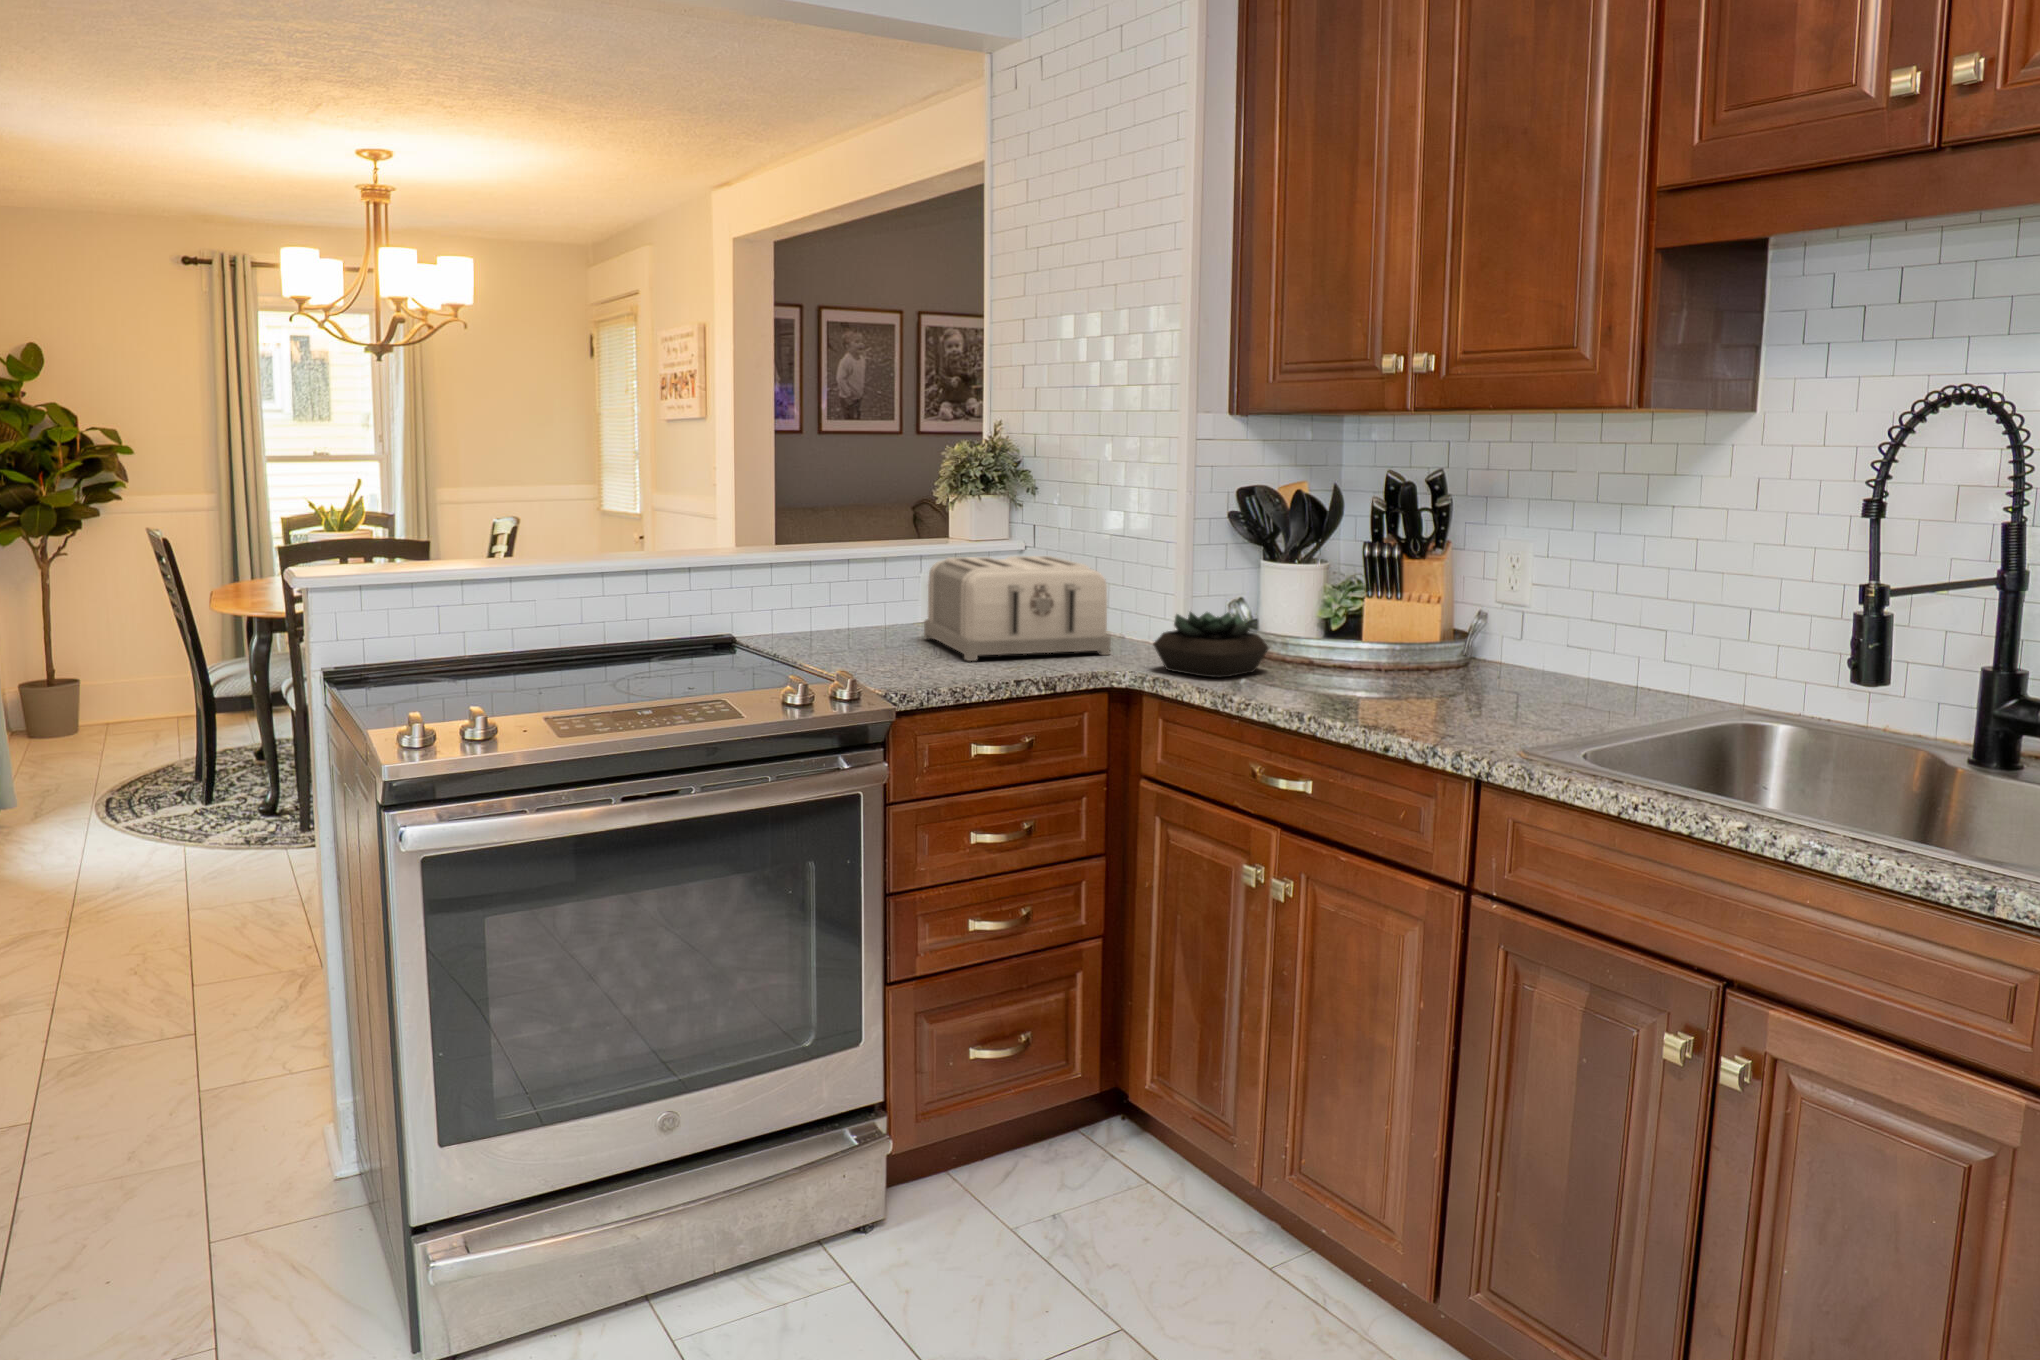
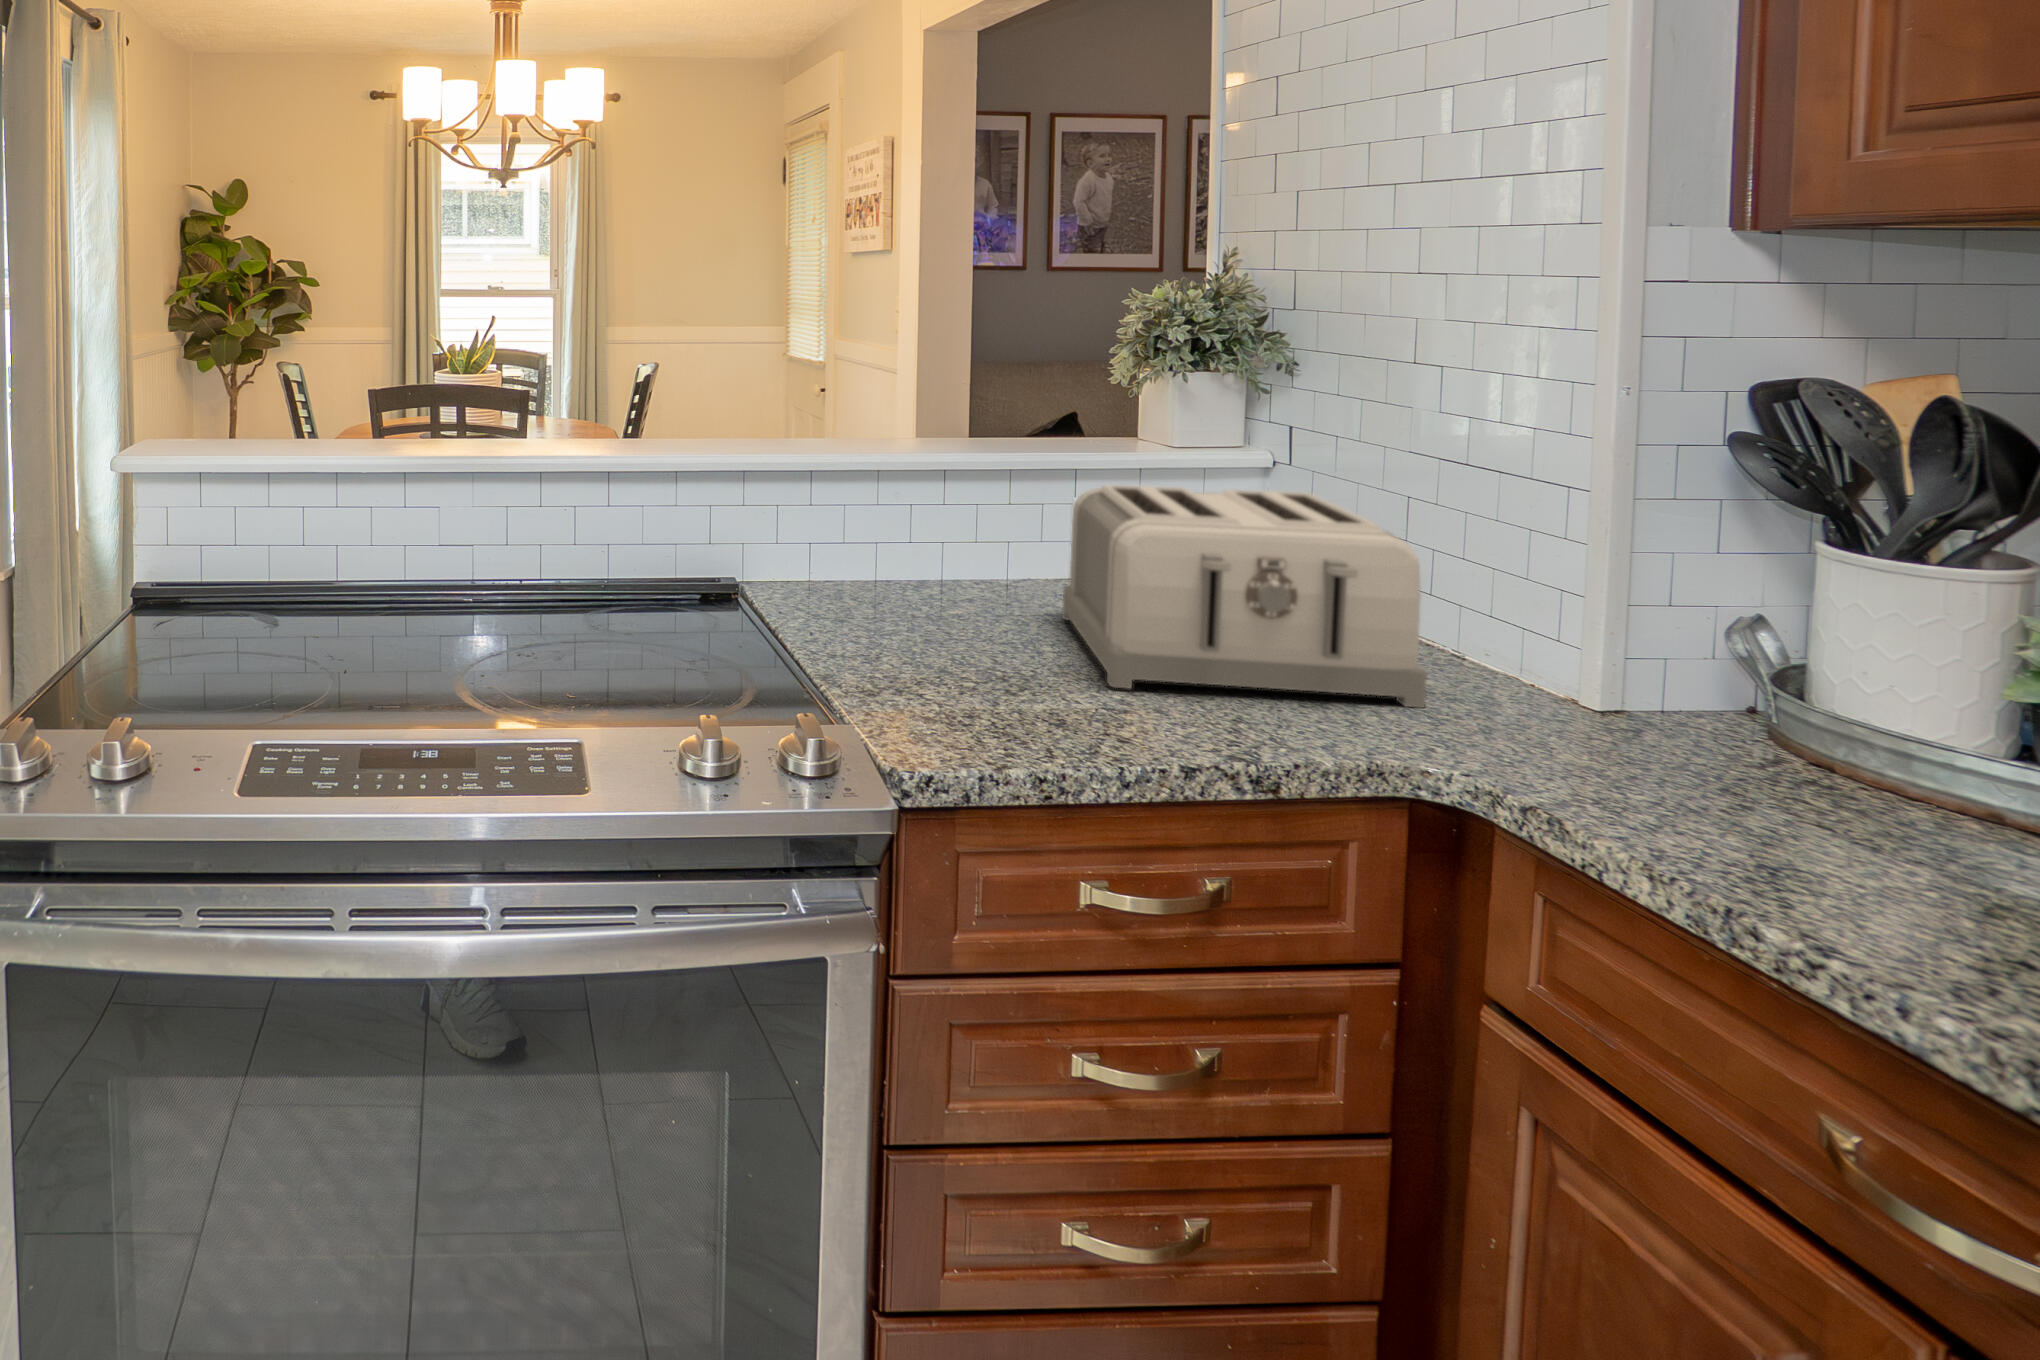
succulent plant: present [1153,612,1269,678] -> none [1520,652,1845,827]

